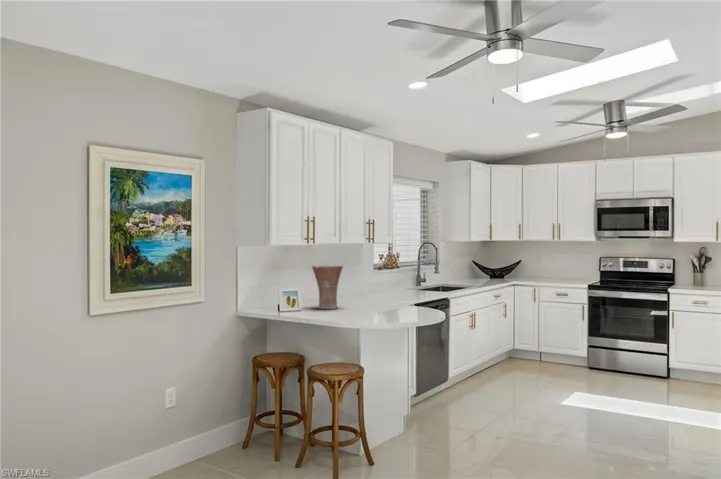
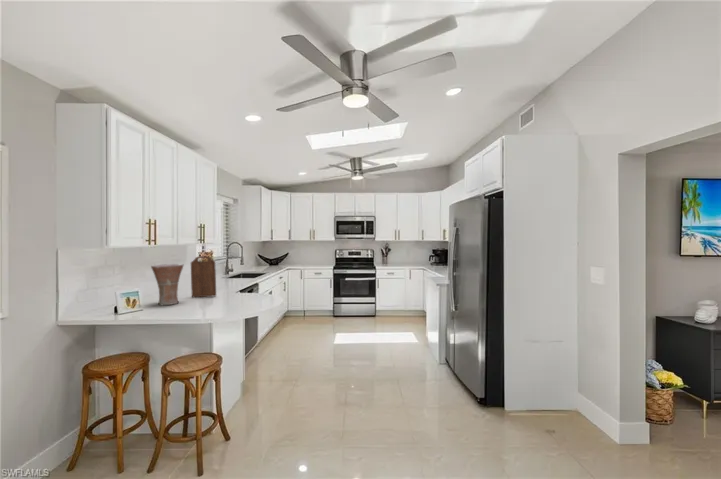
cutting board: none [354,257,380,306] -> present [191,256,216,297]

